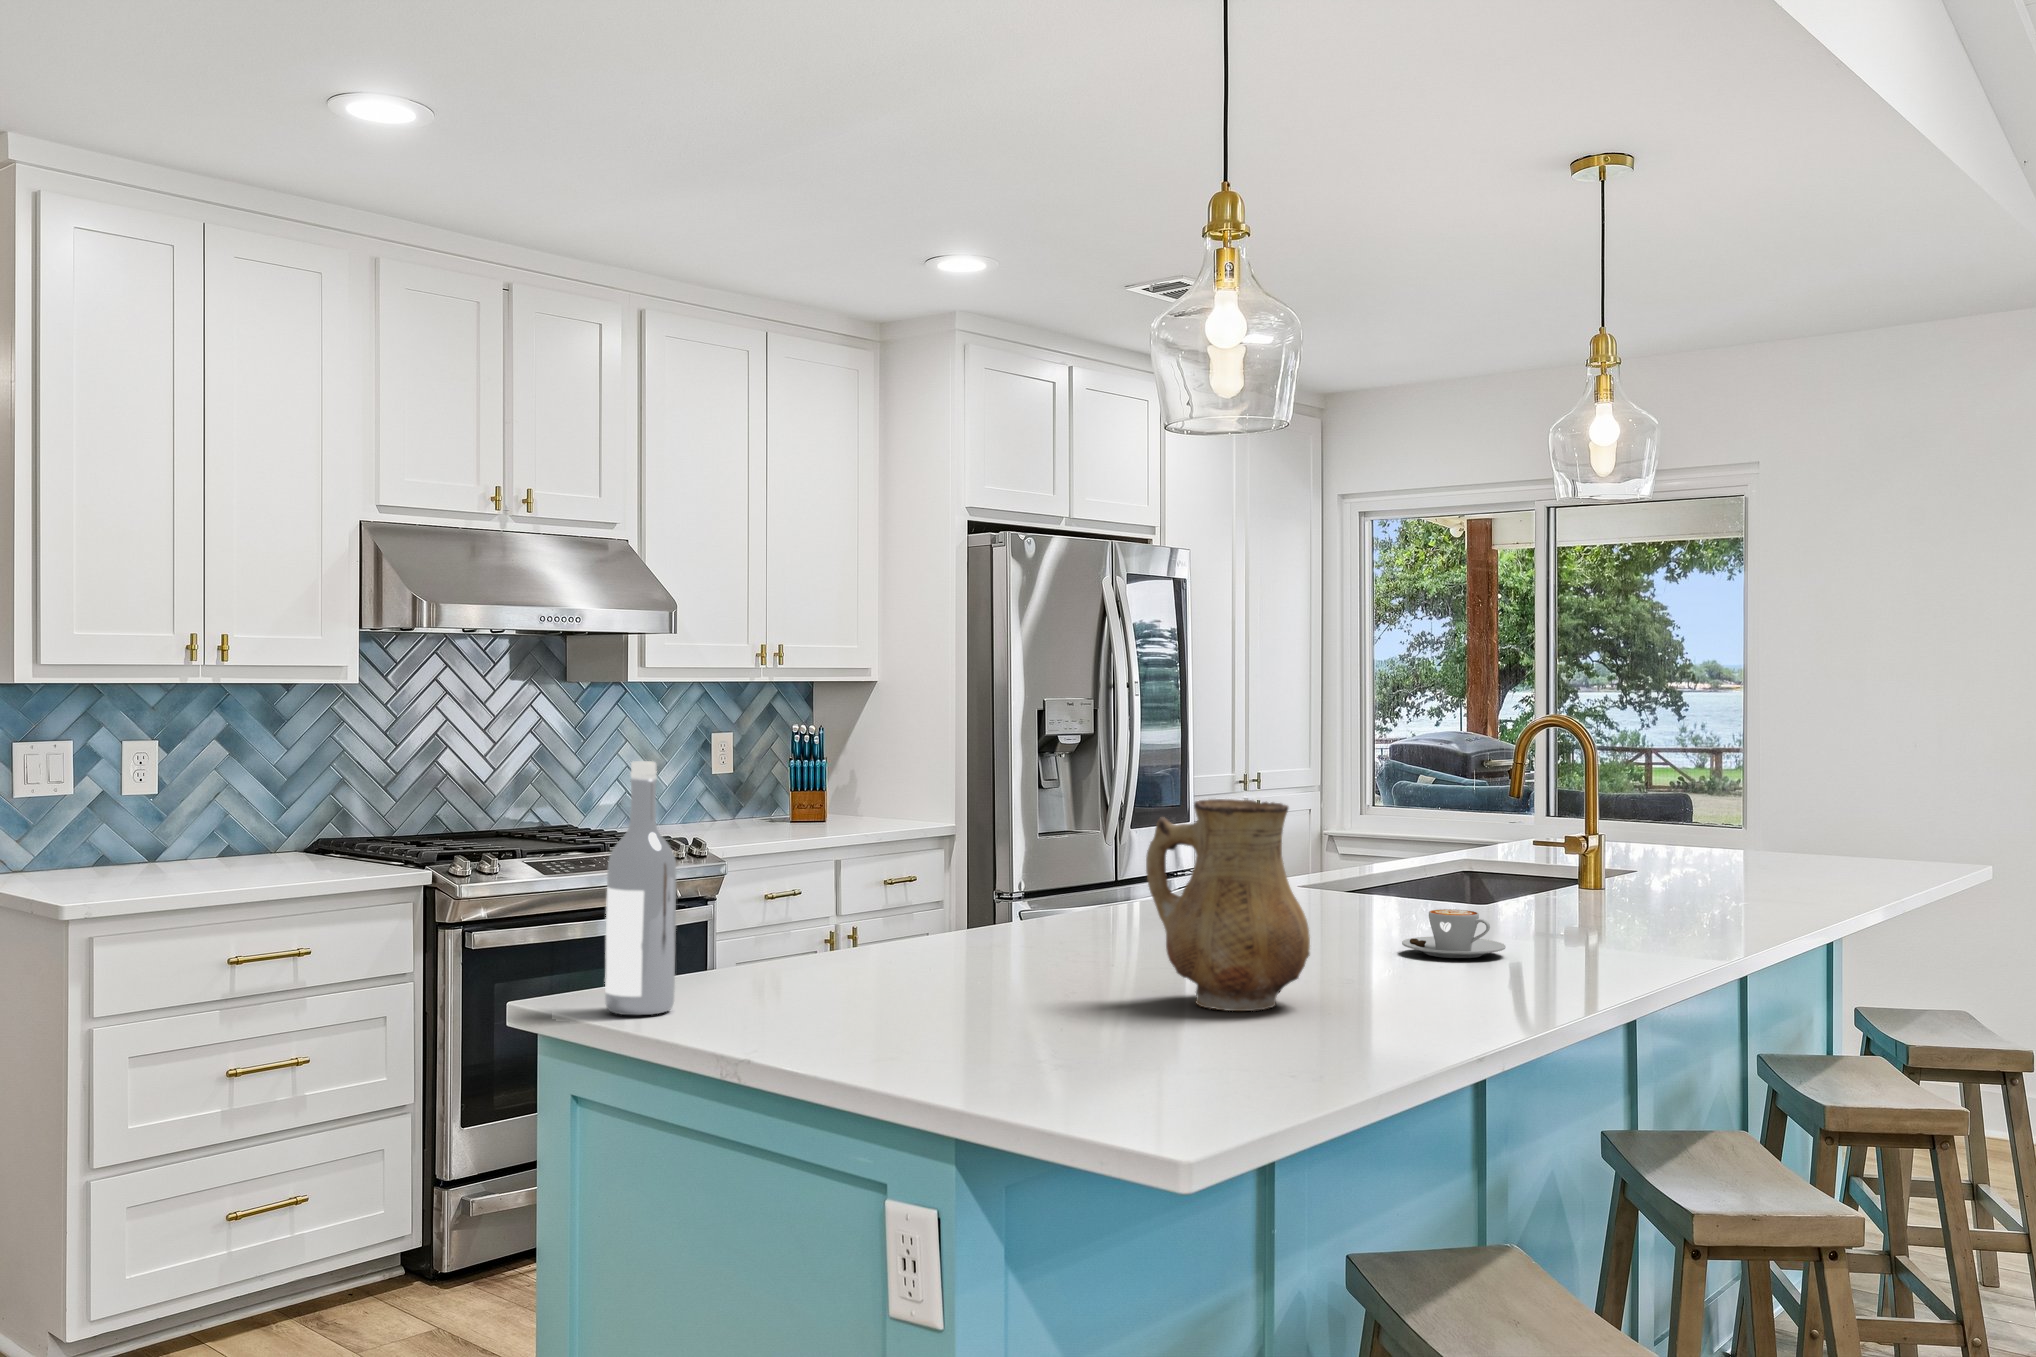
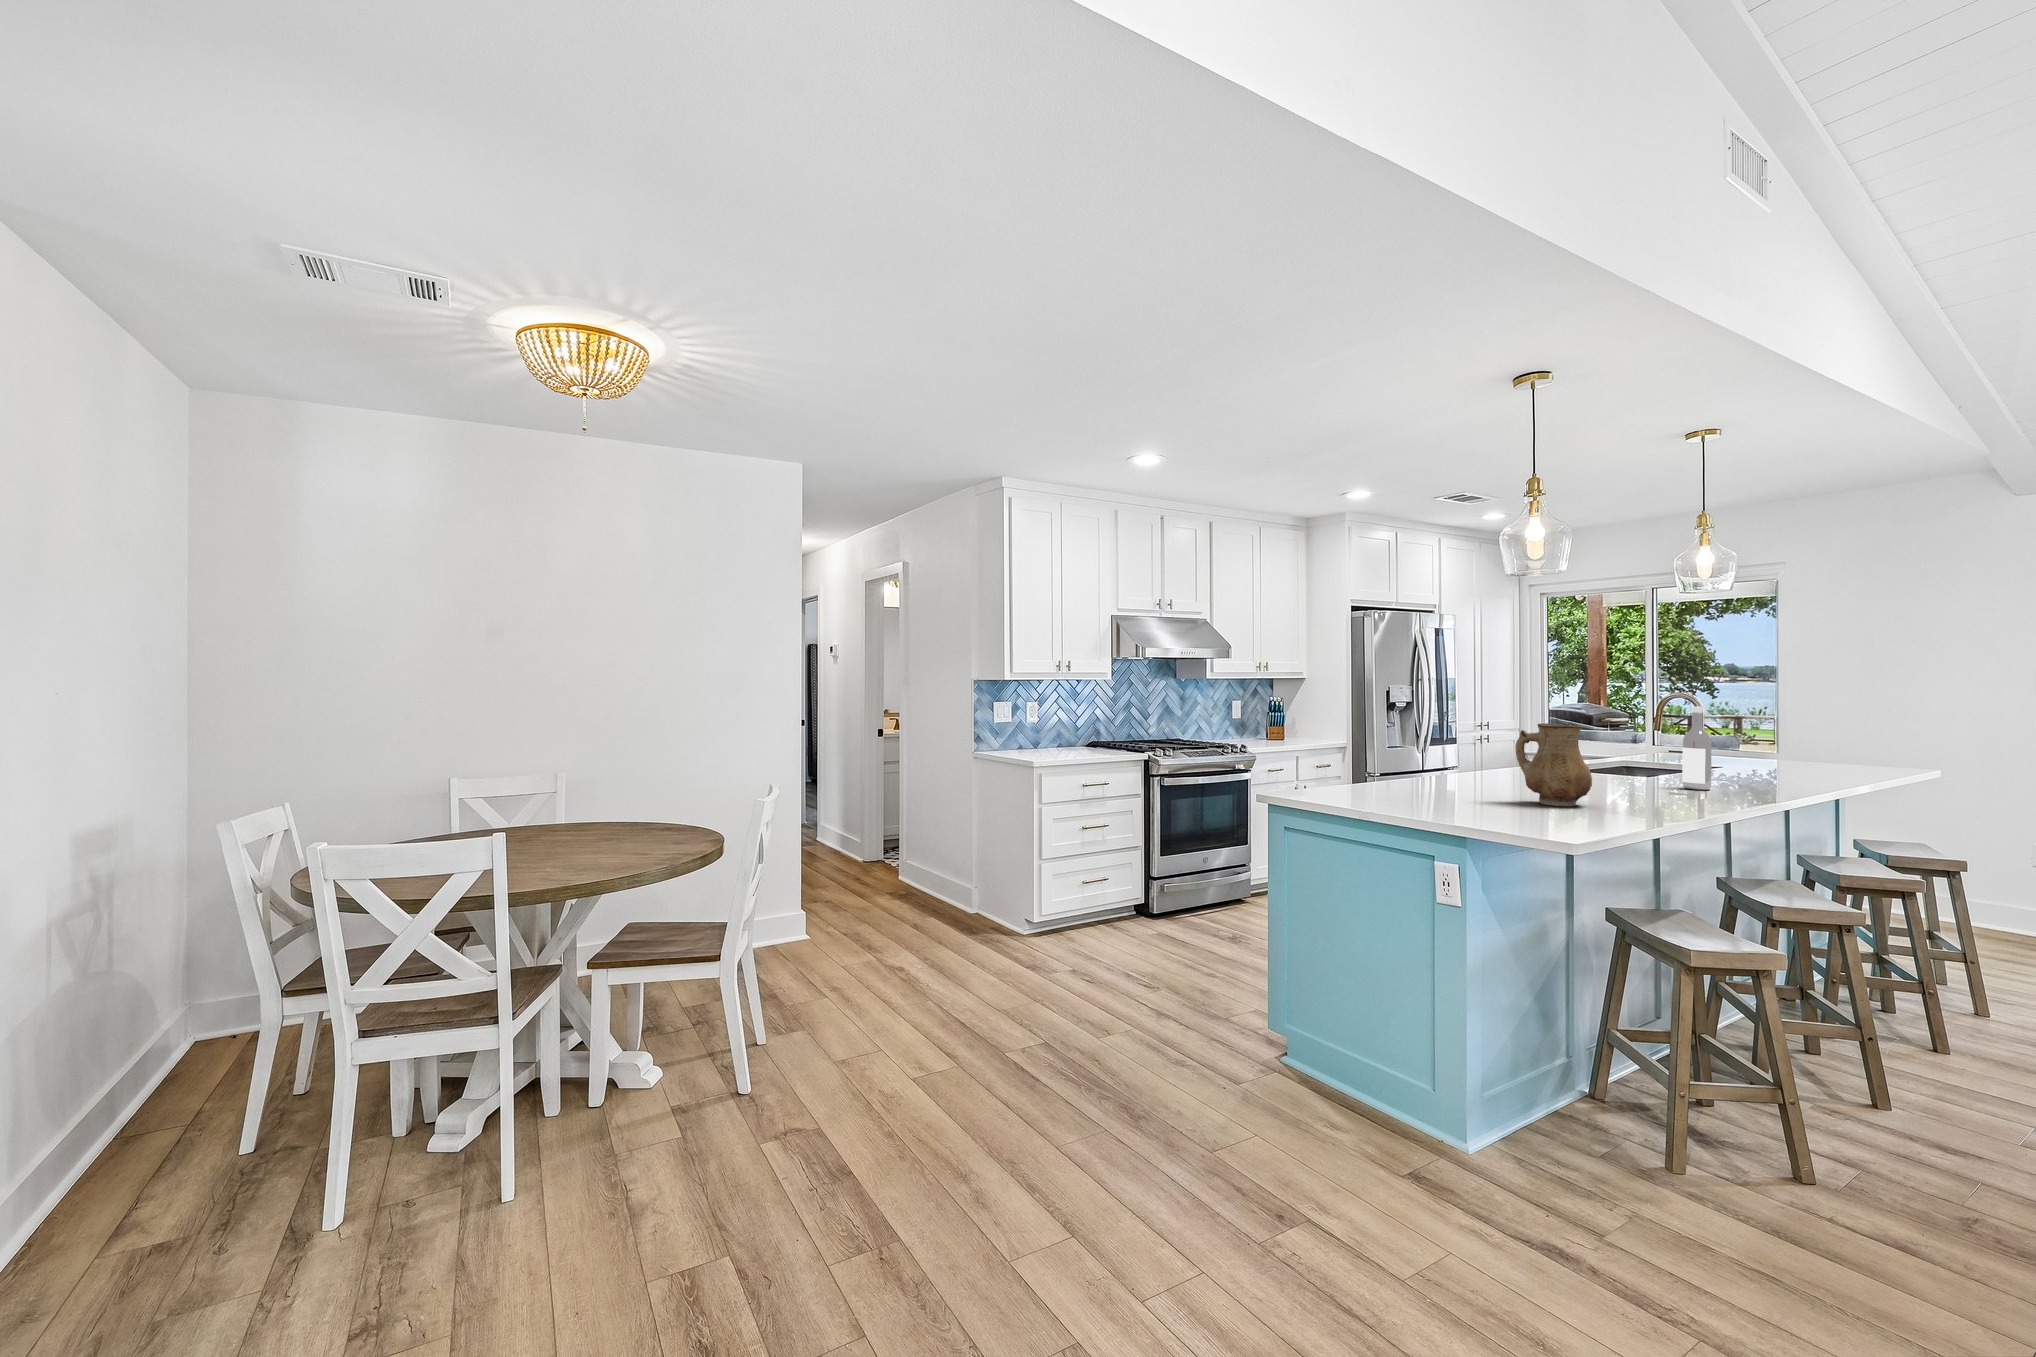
wine bottle: present [605,761,676,1015] -> present [1682,707,1711,790]
coffee cup: present [1402,909,1506,958] -> none [1619,774,1672,795]

